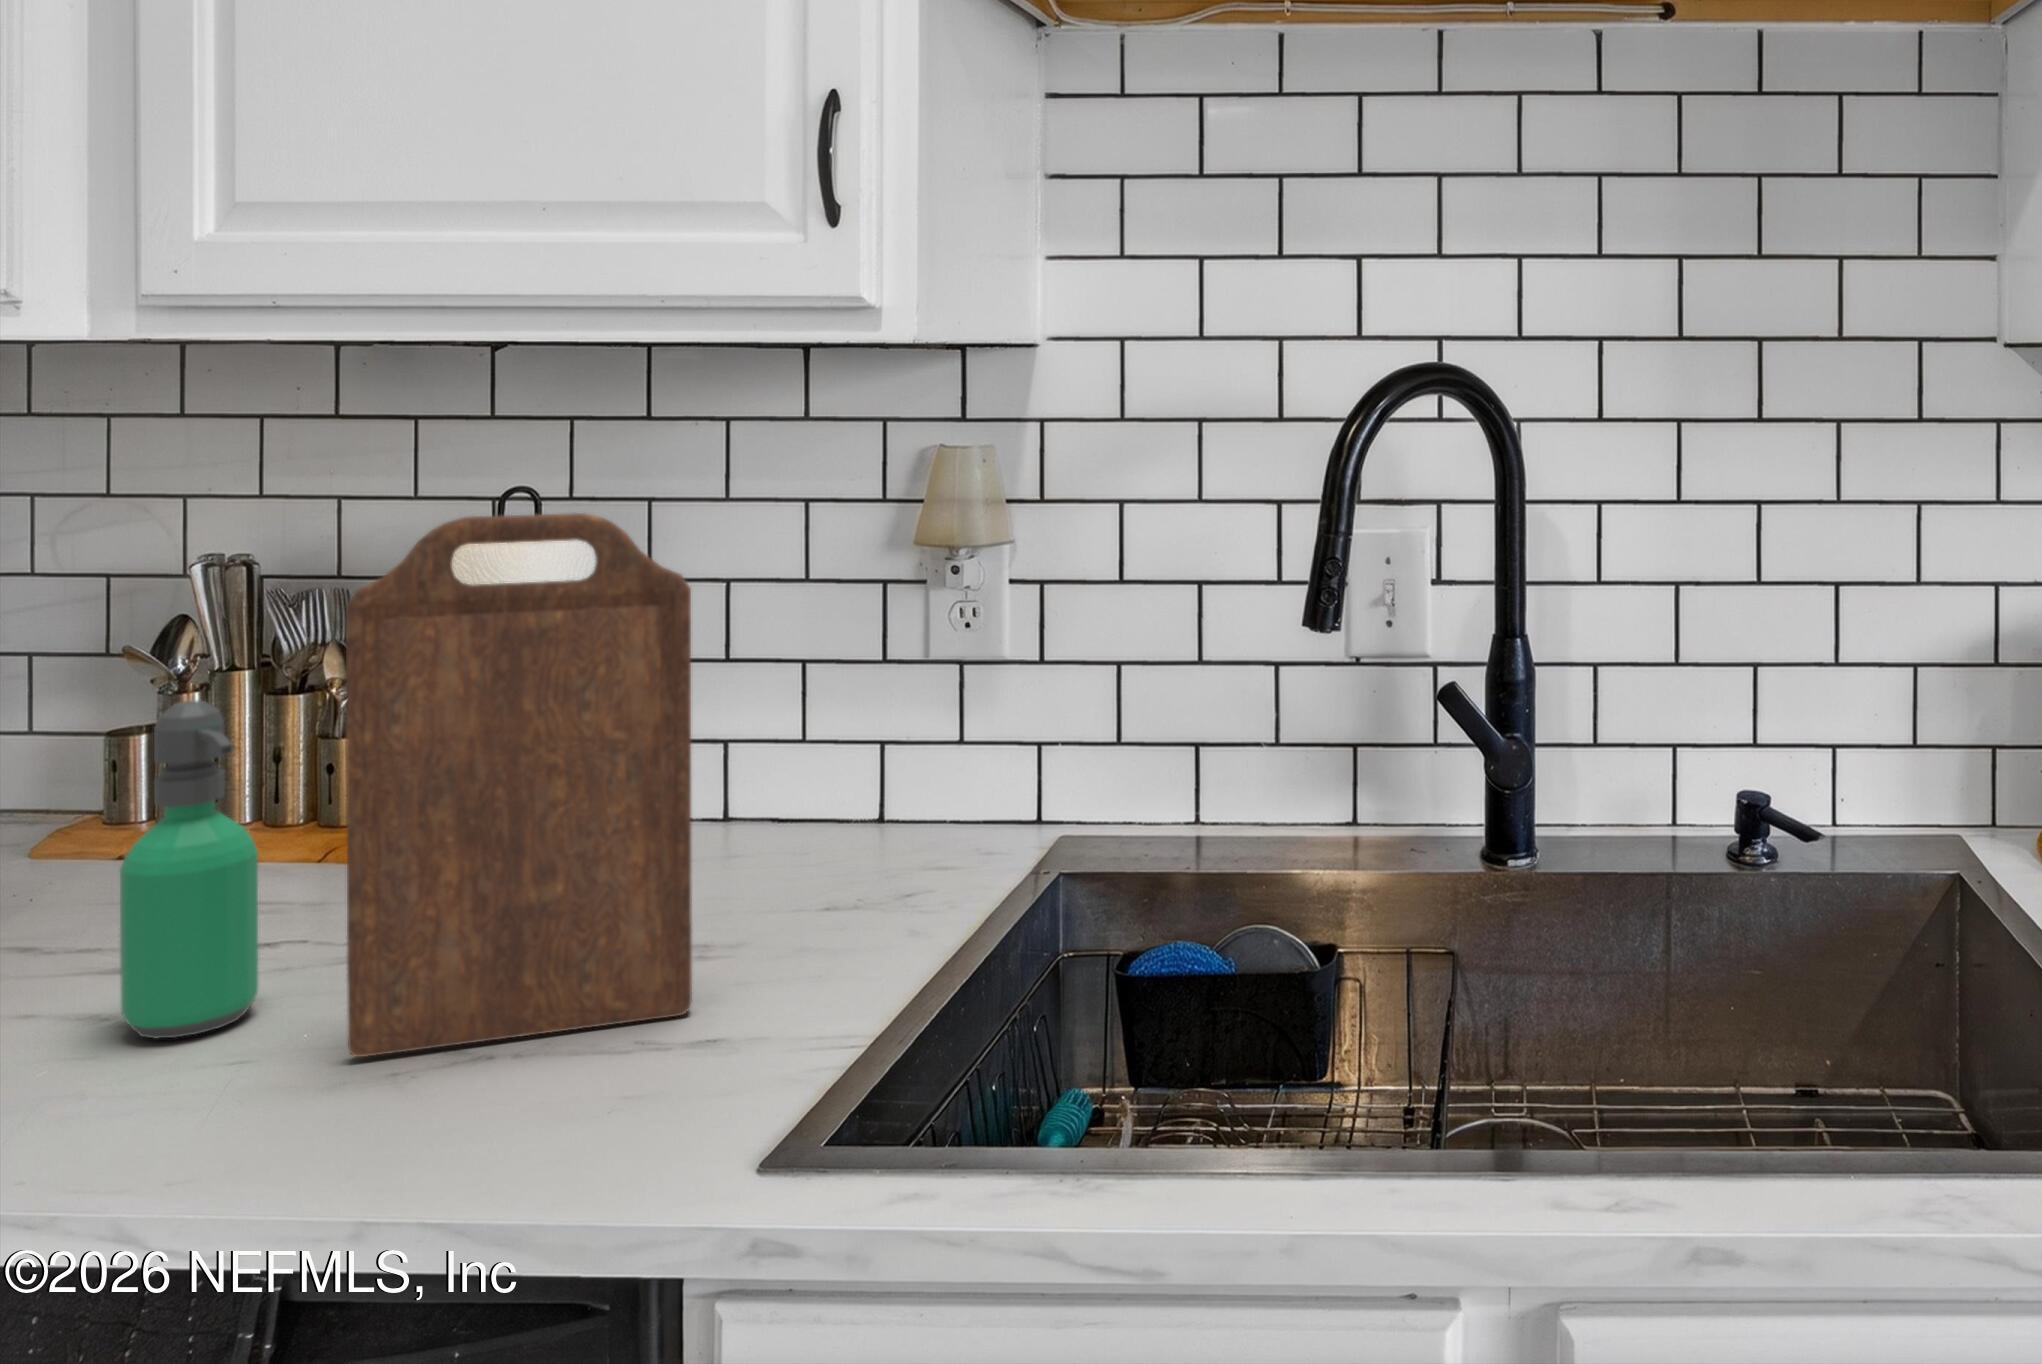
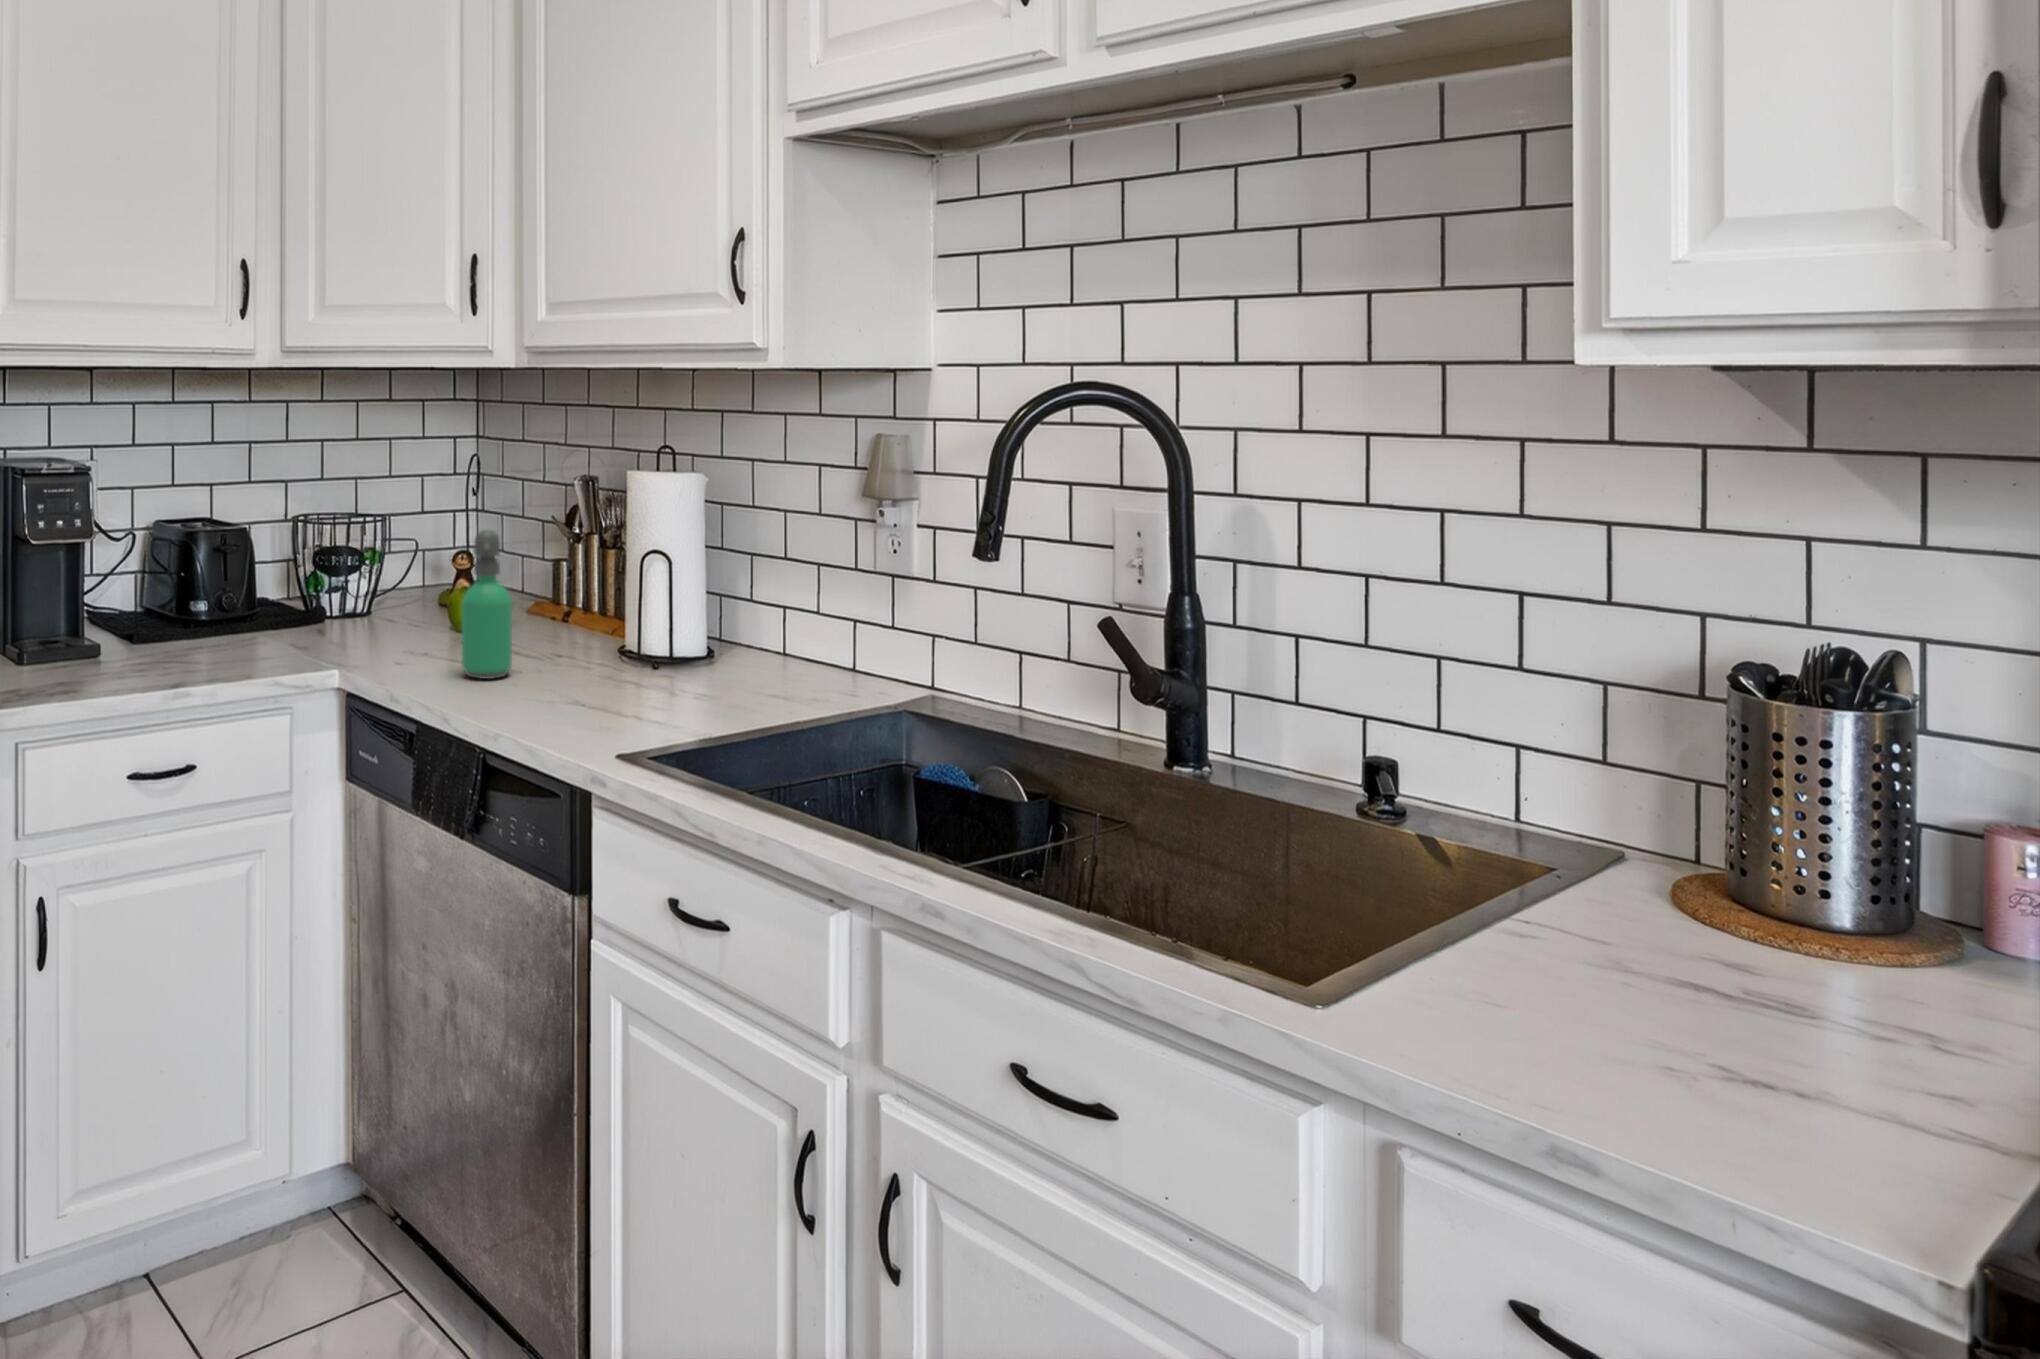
cutting board: present [346,513,692,1057] -> none [507,451,639,716]

